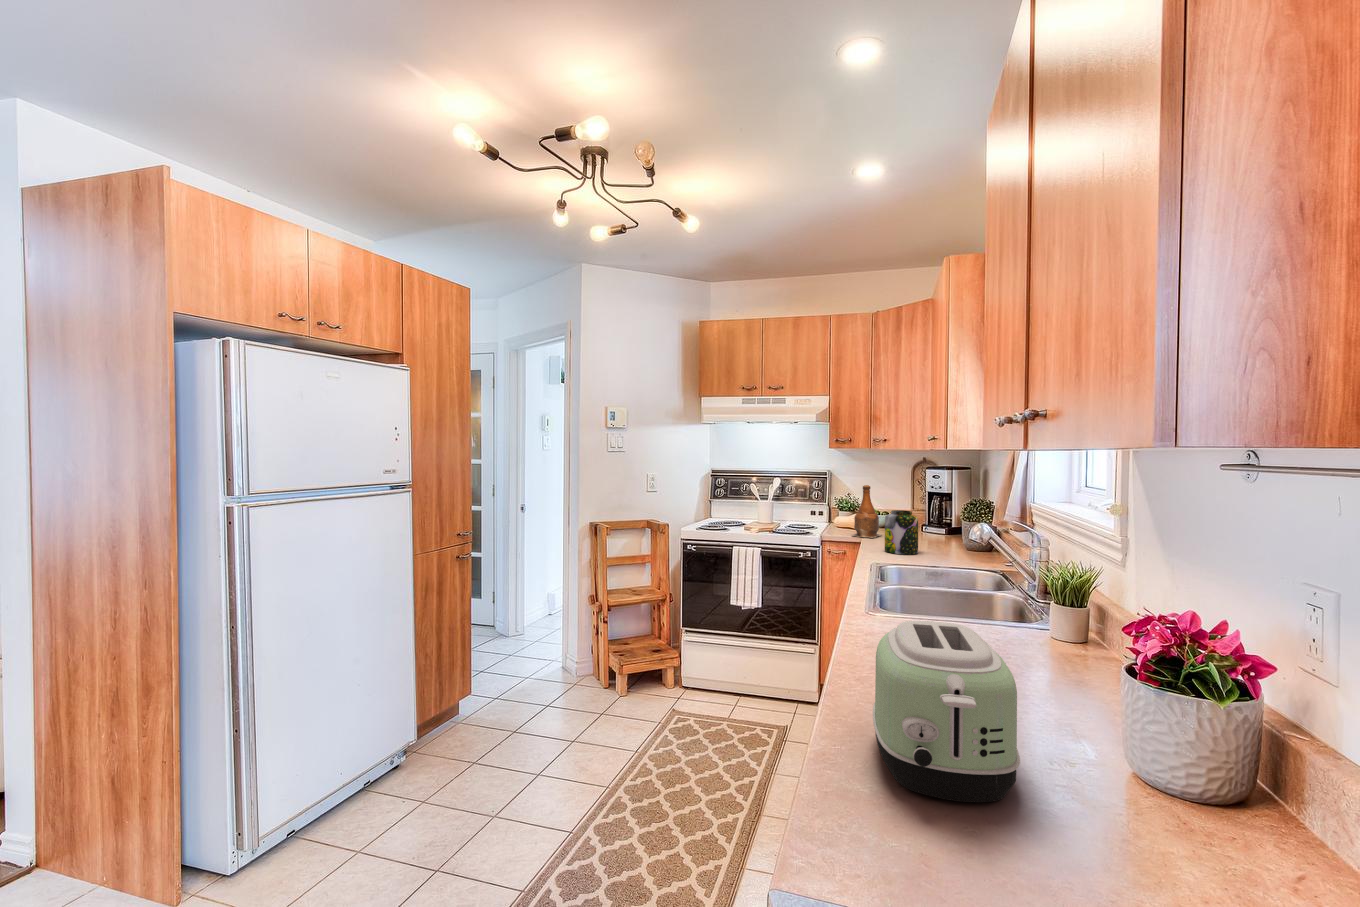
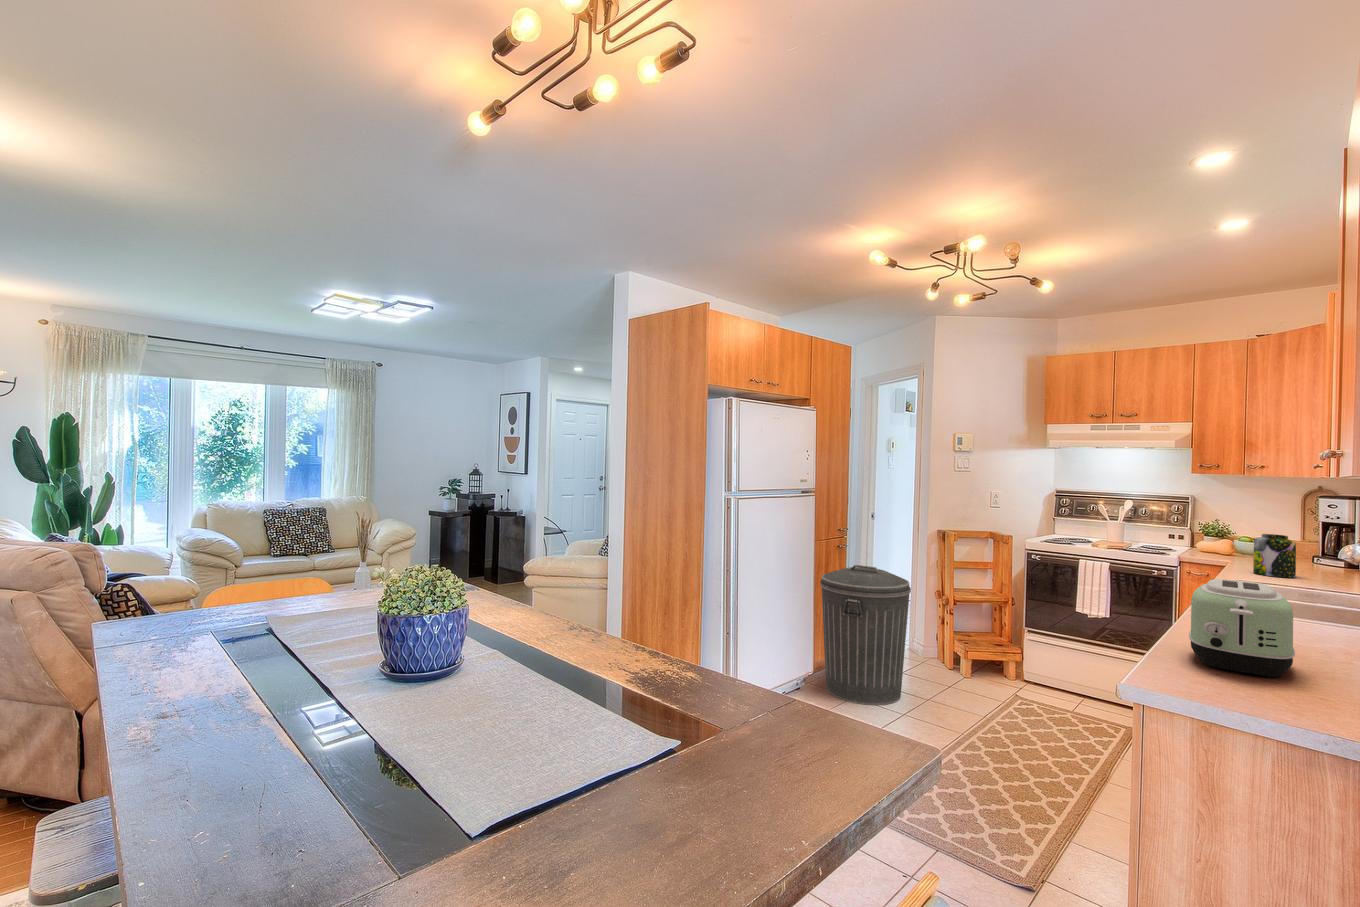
bottle: present [853,485,881,538] -> none [1216,510,1257,563]
trash can: none [428,582,549,774] -> present [820,565,911,705]

